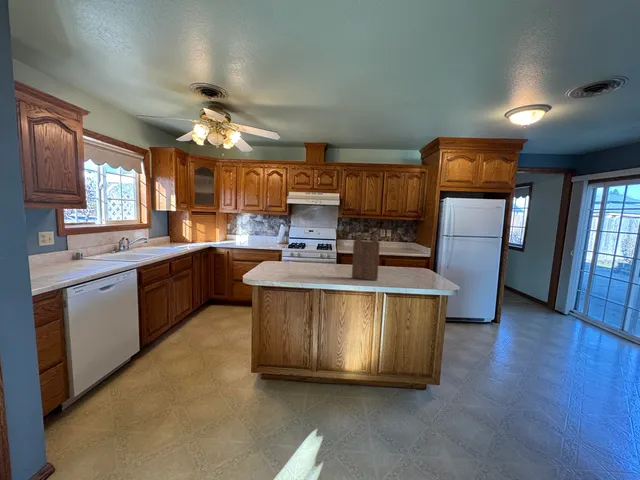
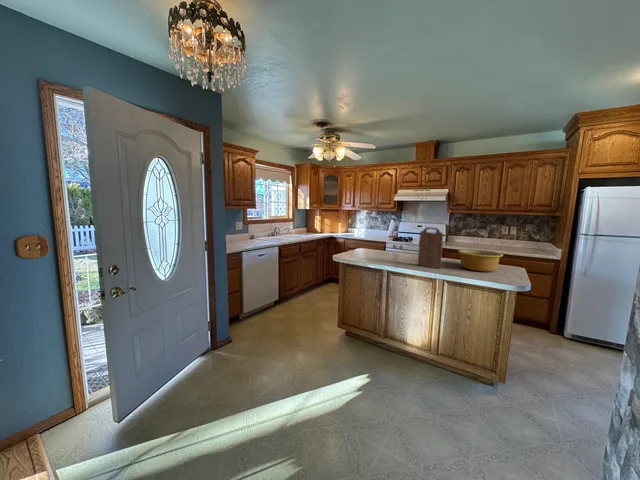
bowl: none [386,256,426,278] -> present [458,249,503,271]

